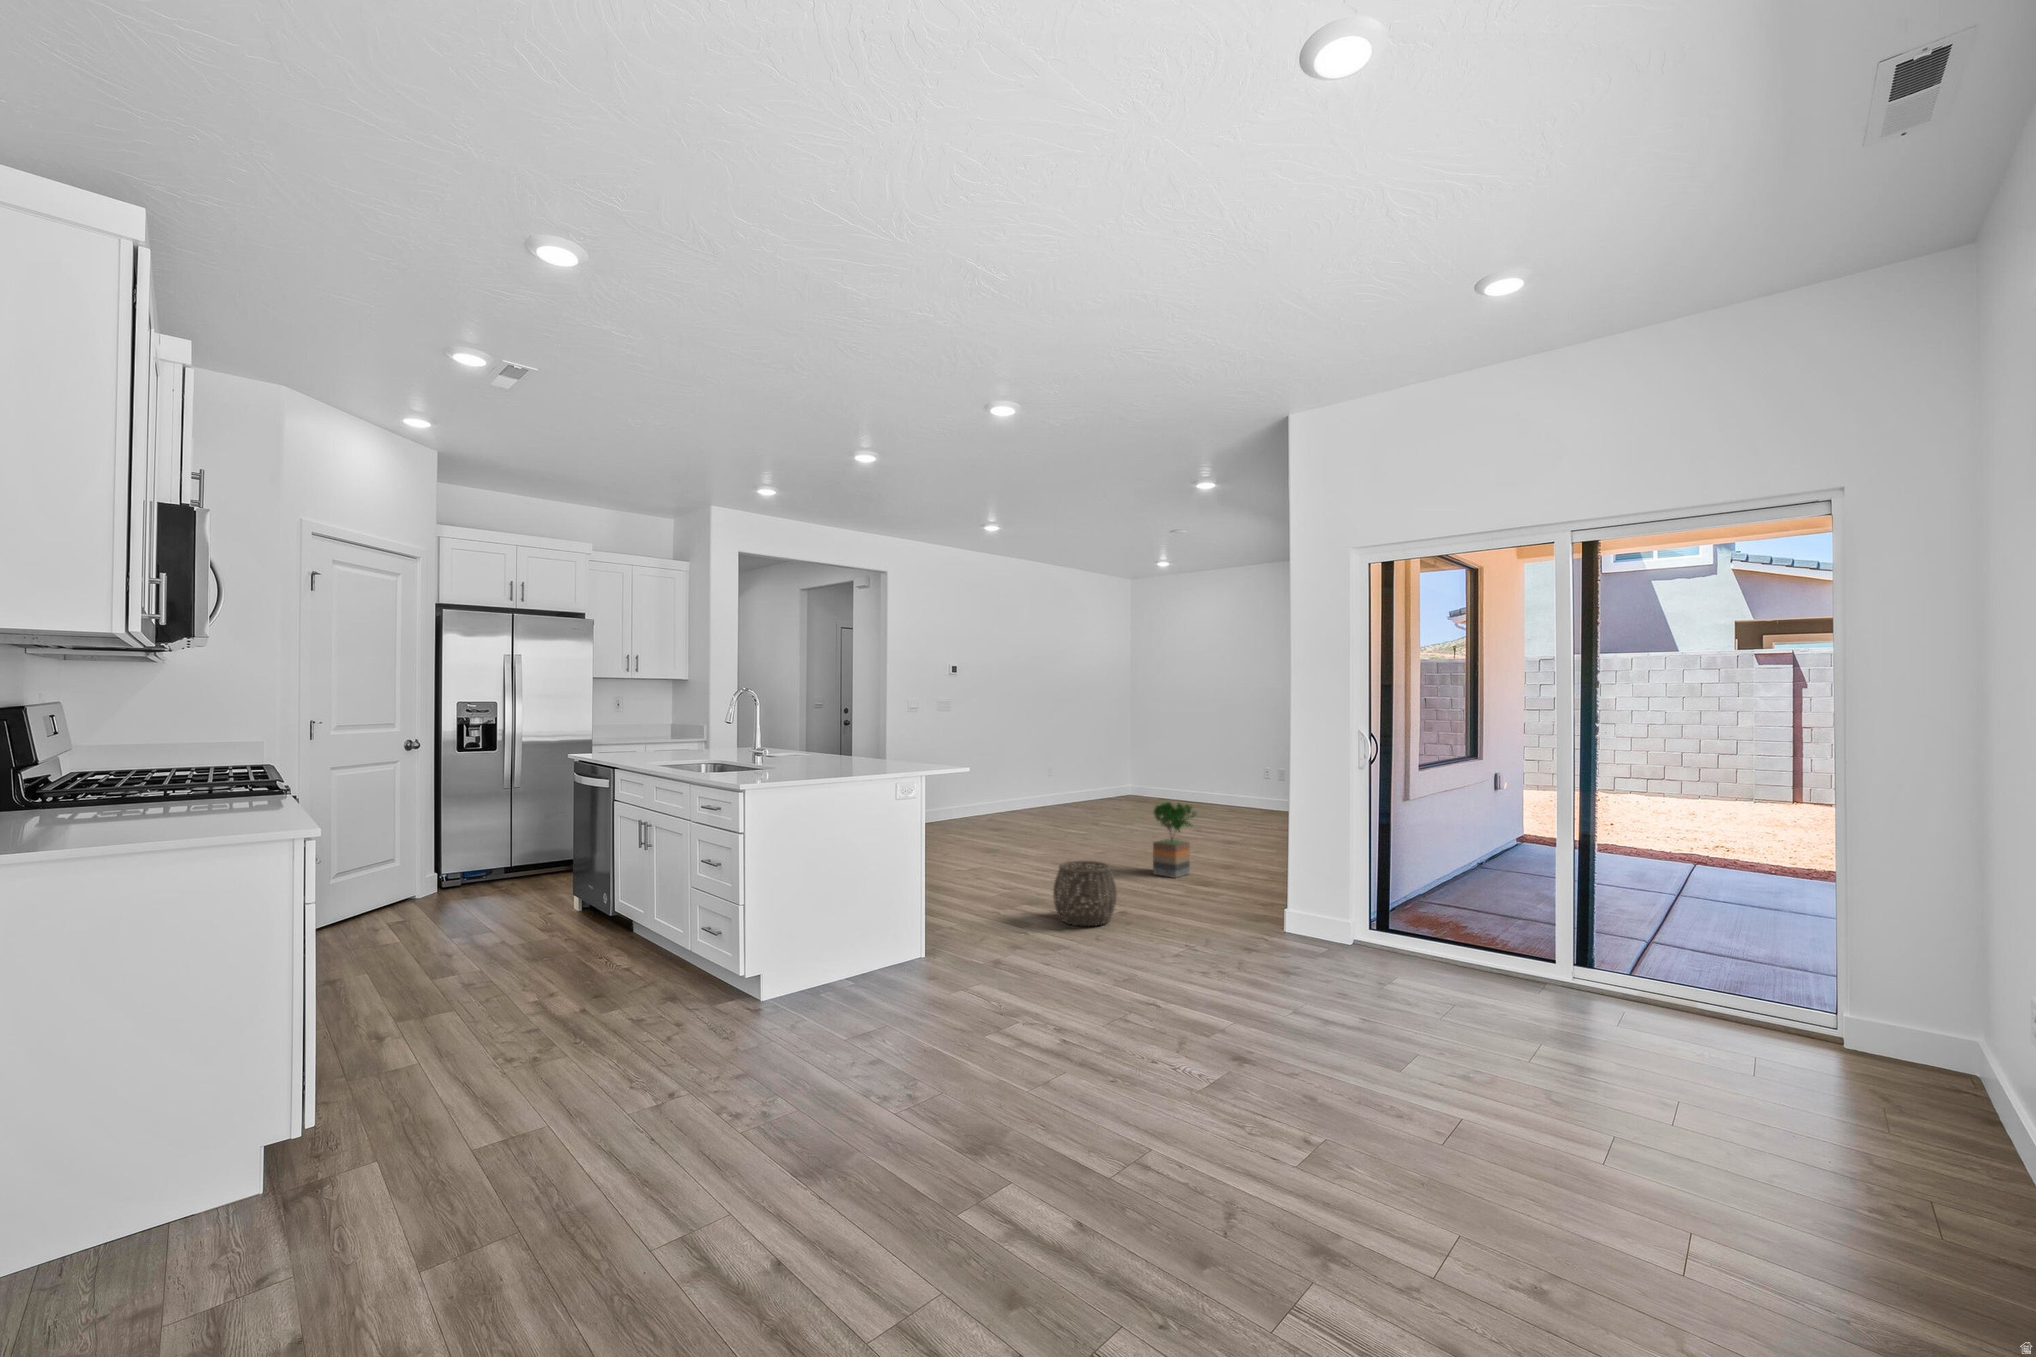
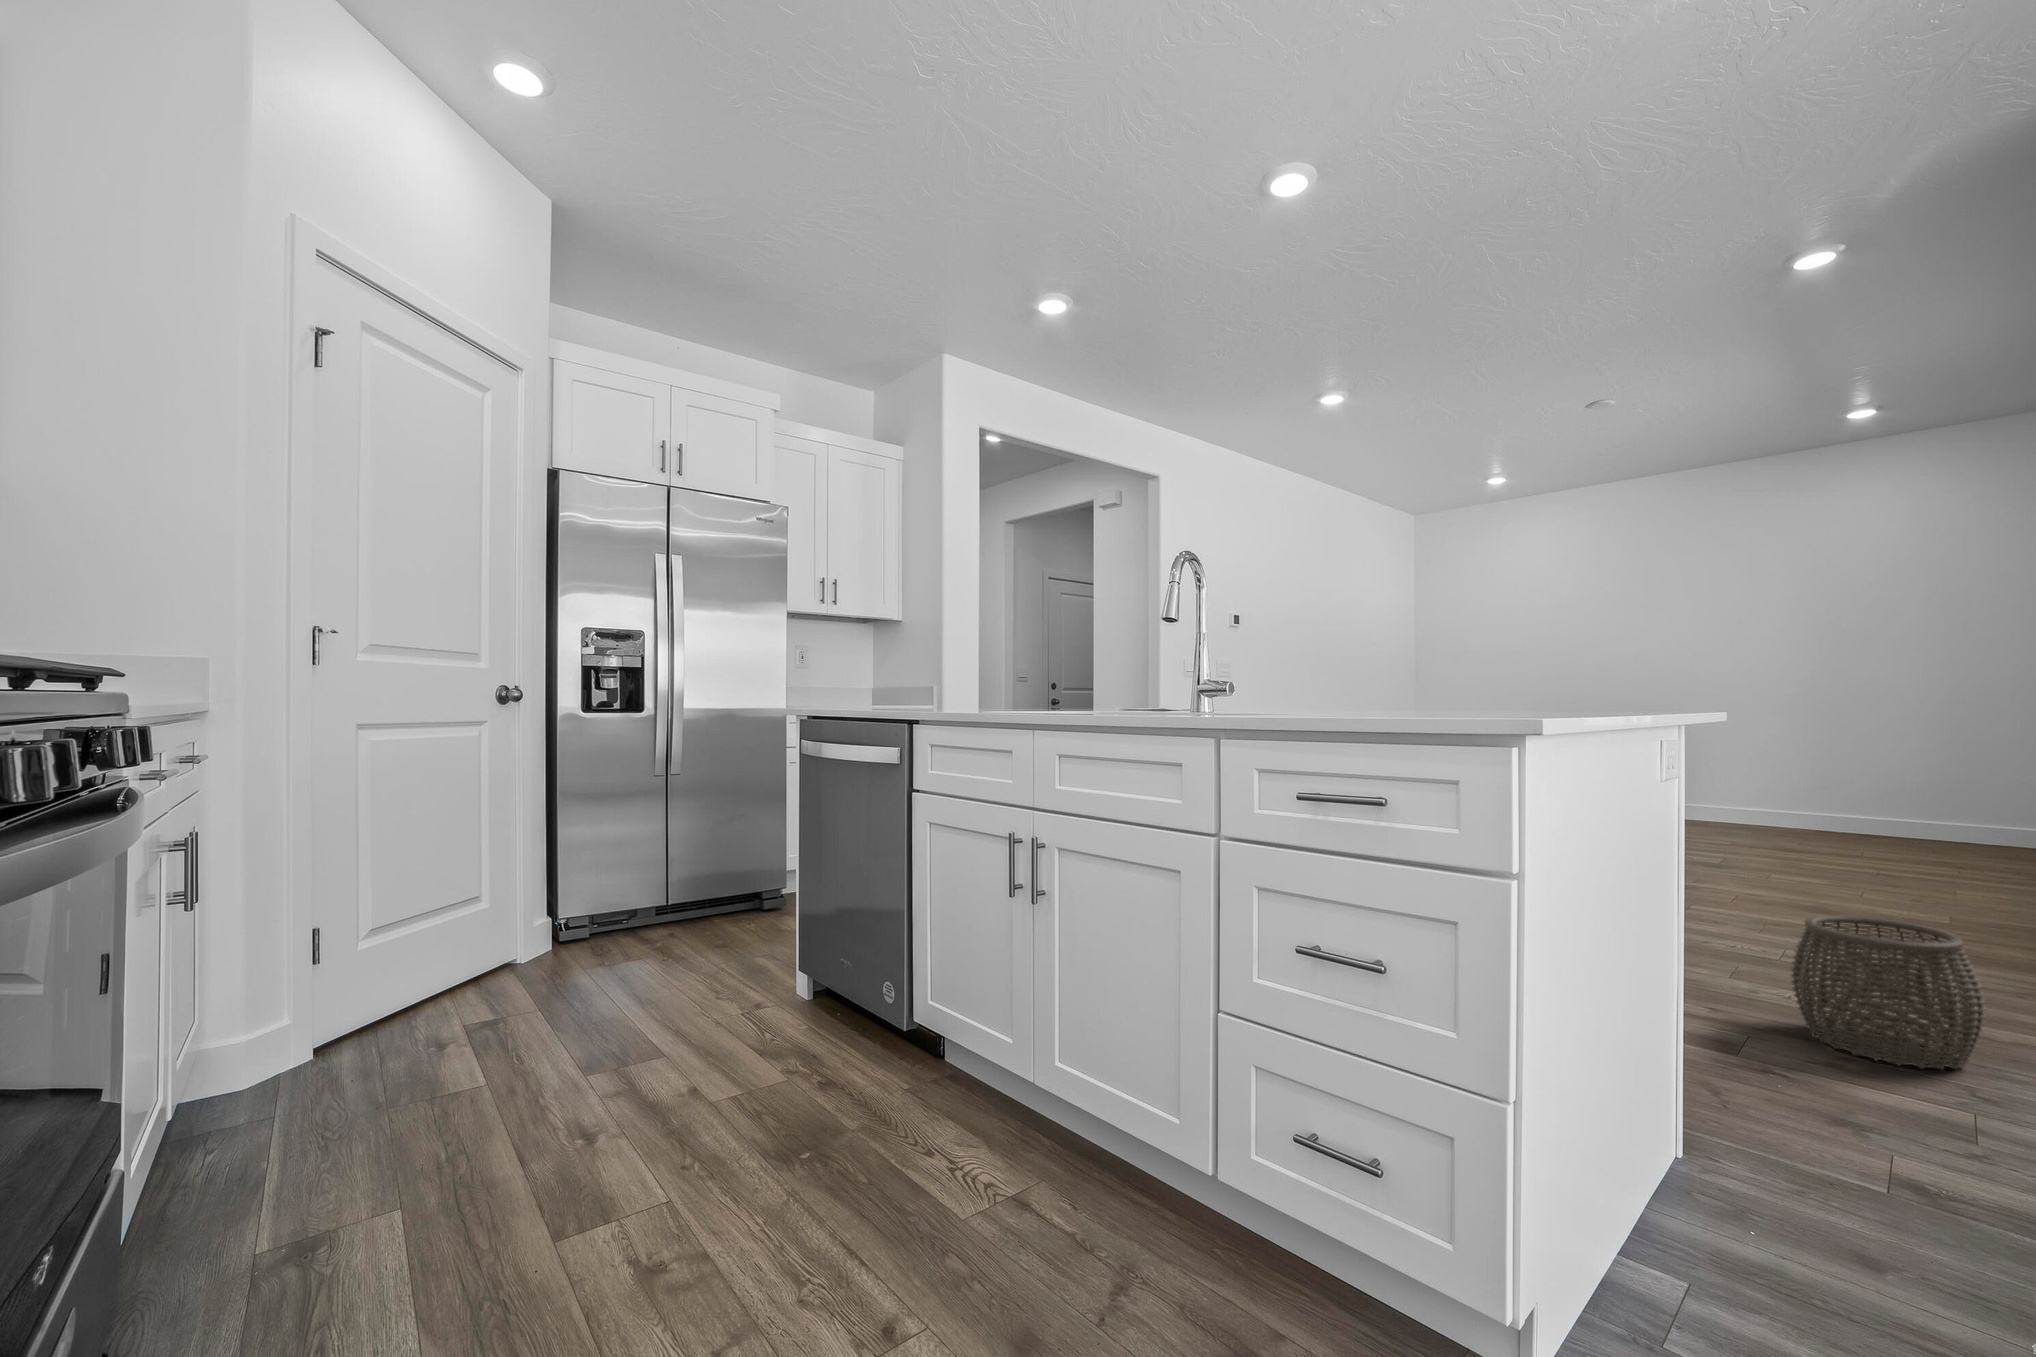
potted tree: present [1153,802,1196,878] -> none [1731,799,1849,937]

